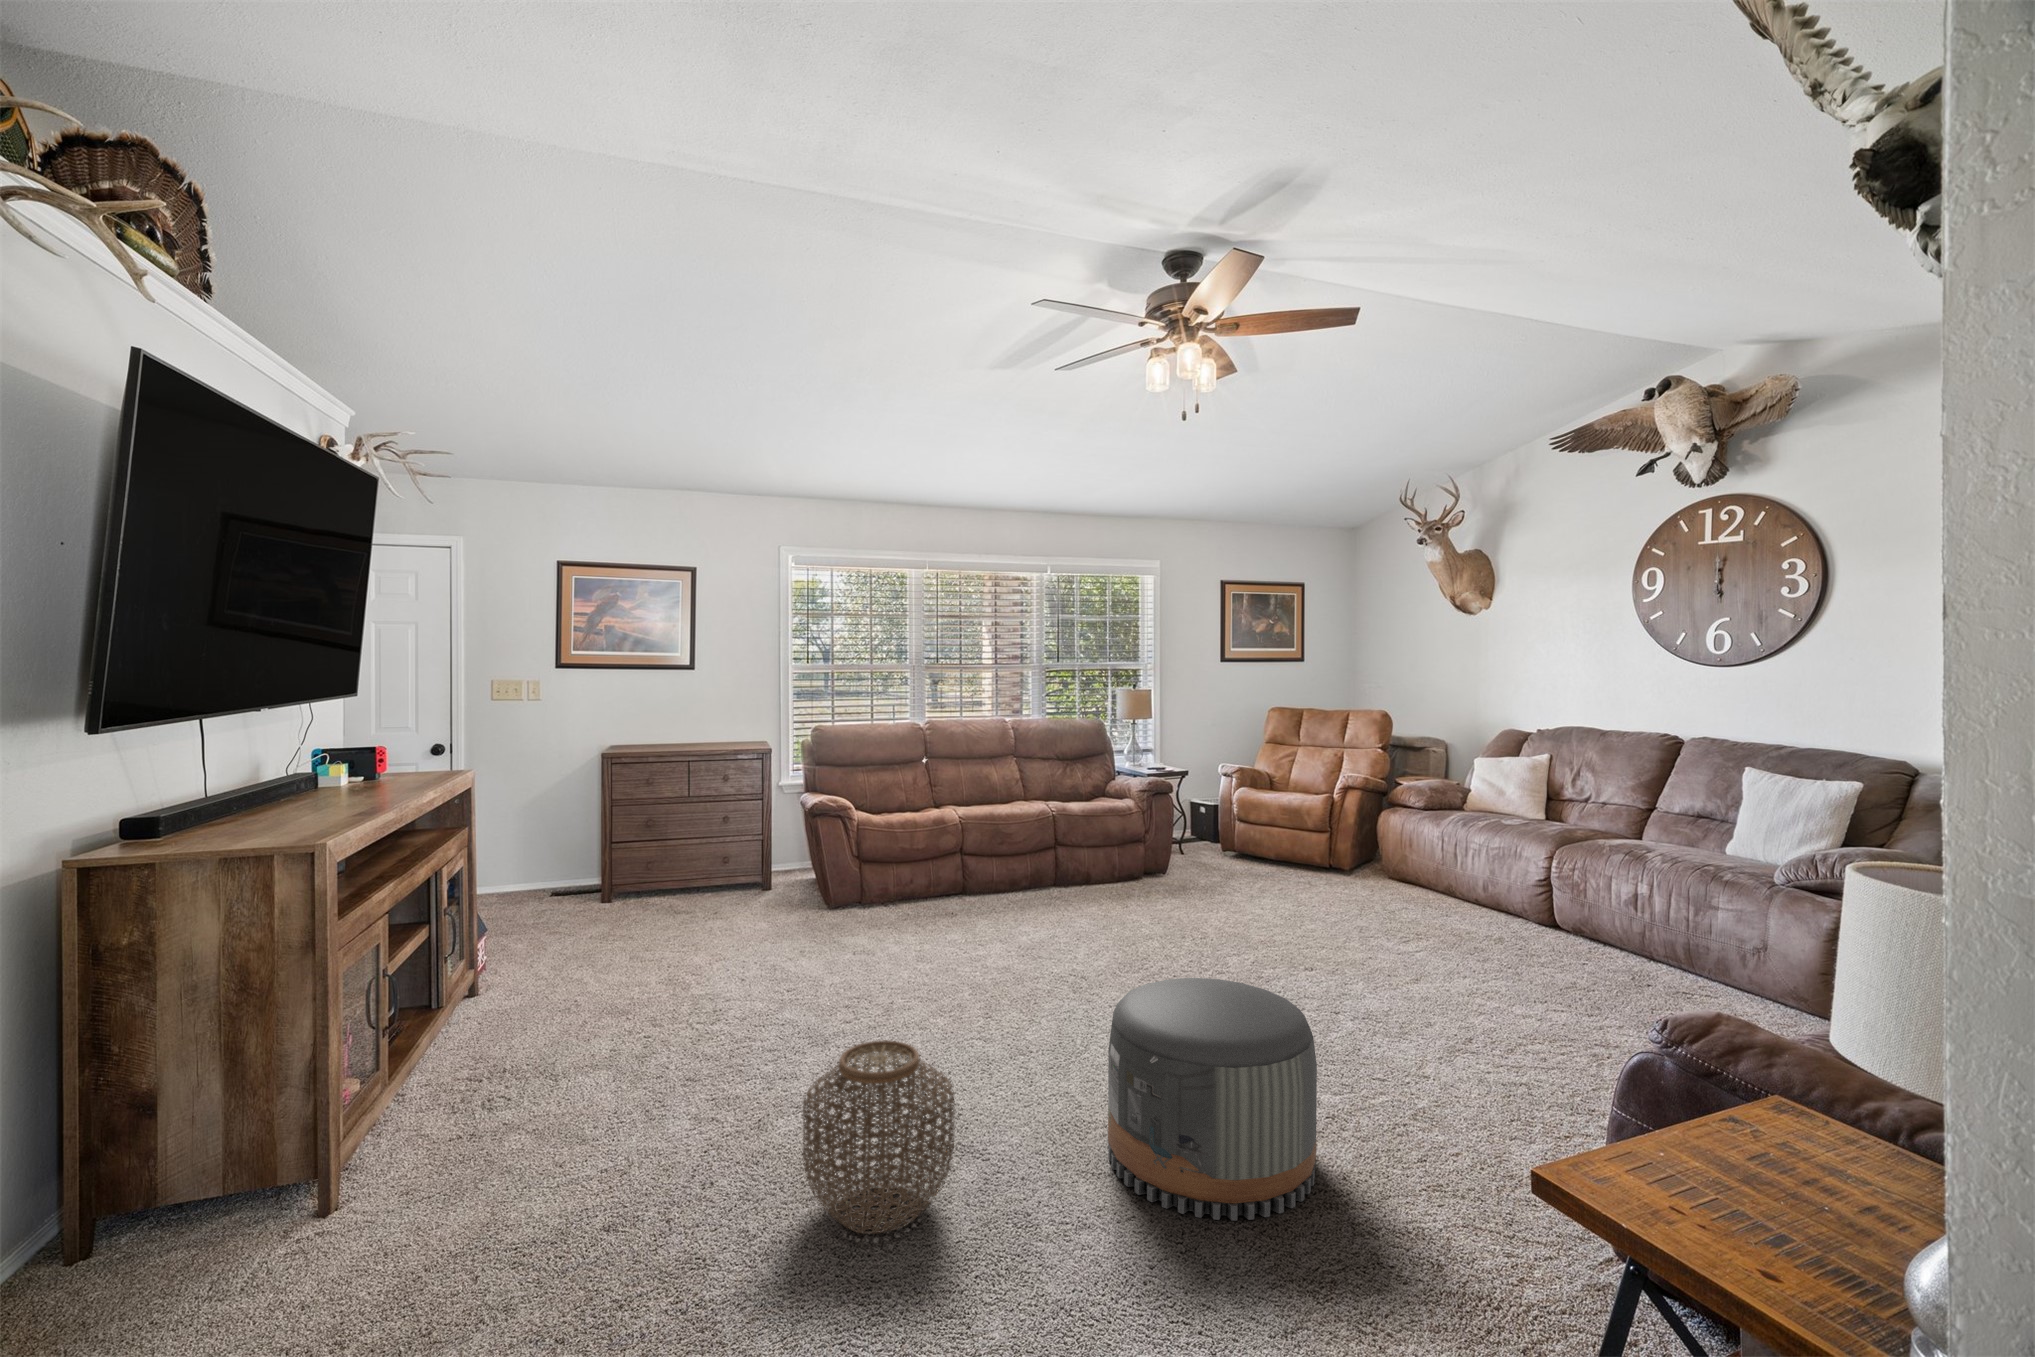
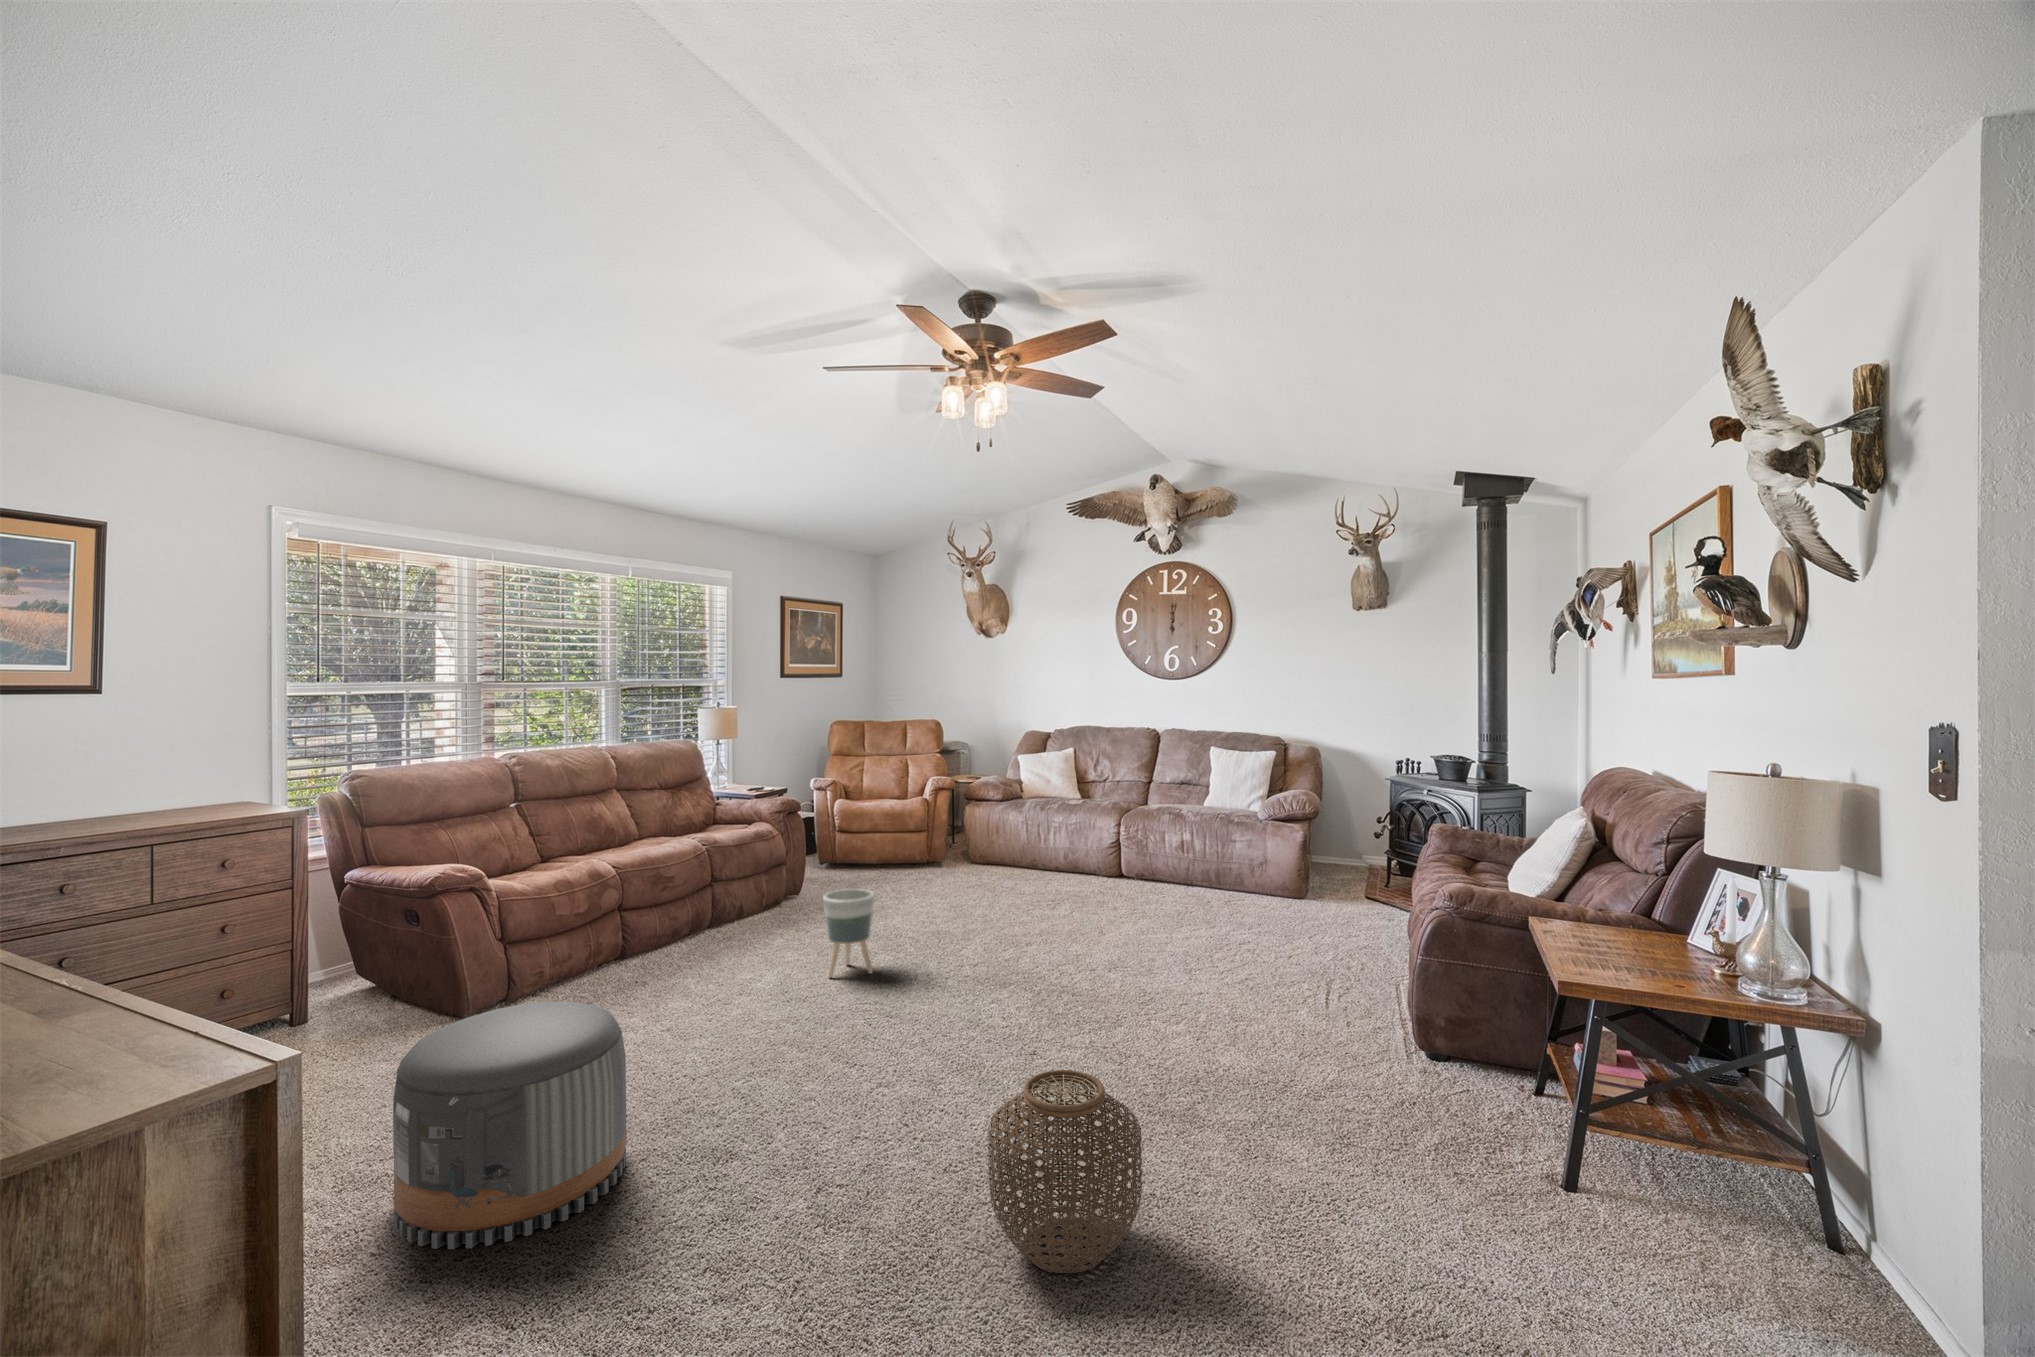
planter: none [1073,867,1123,955] -> present [823,889,874,978]
pouf: present [1108,978,1317,1220] -> present [393,1002,627,1249]

